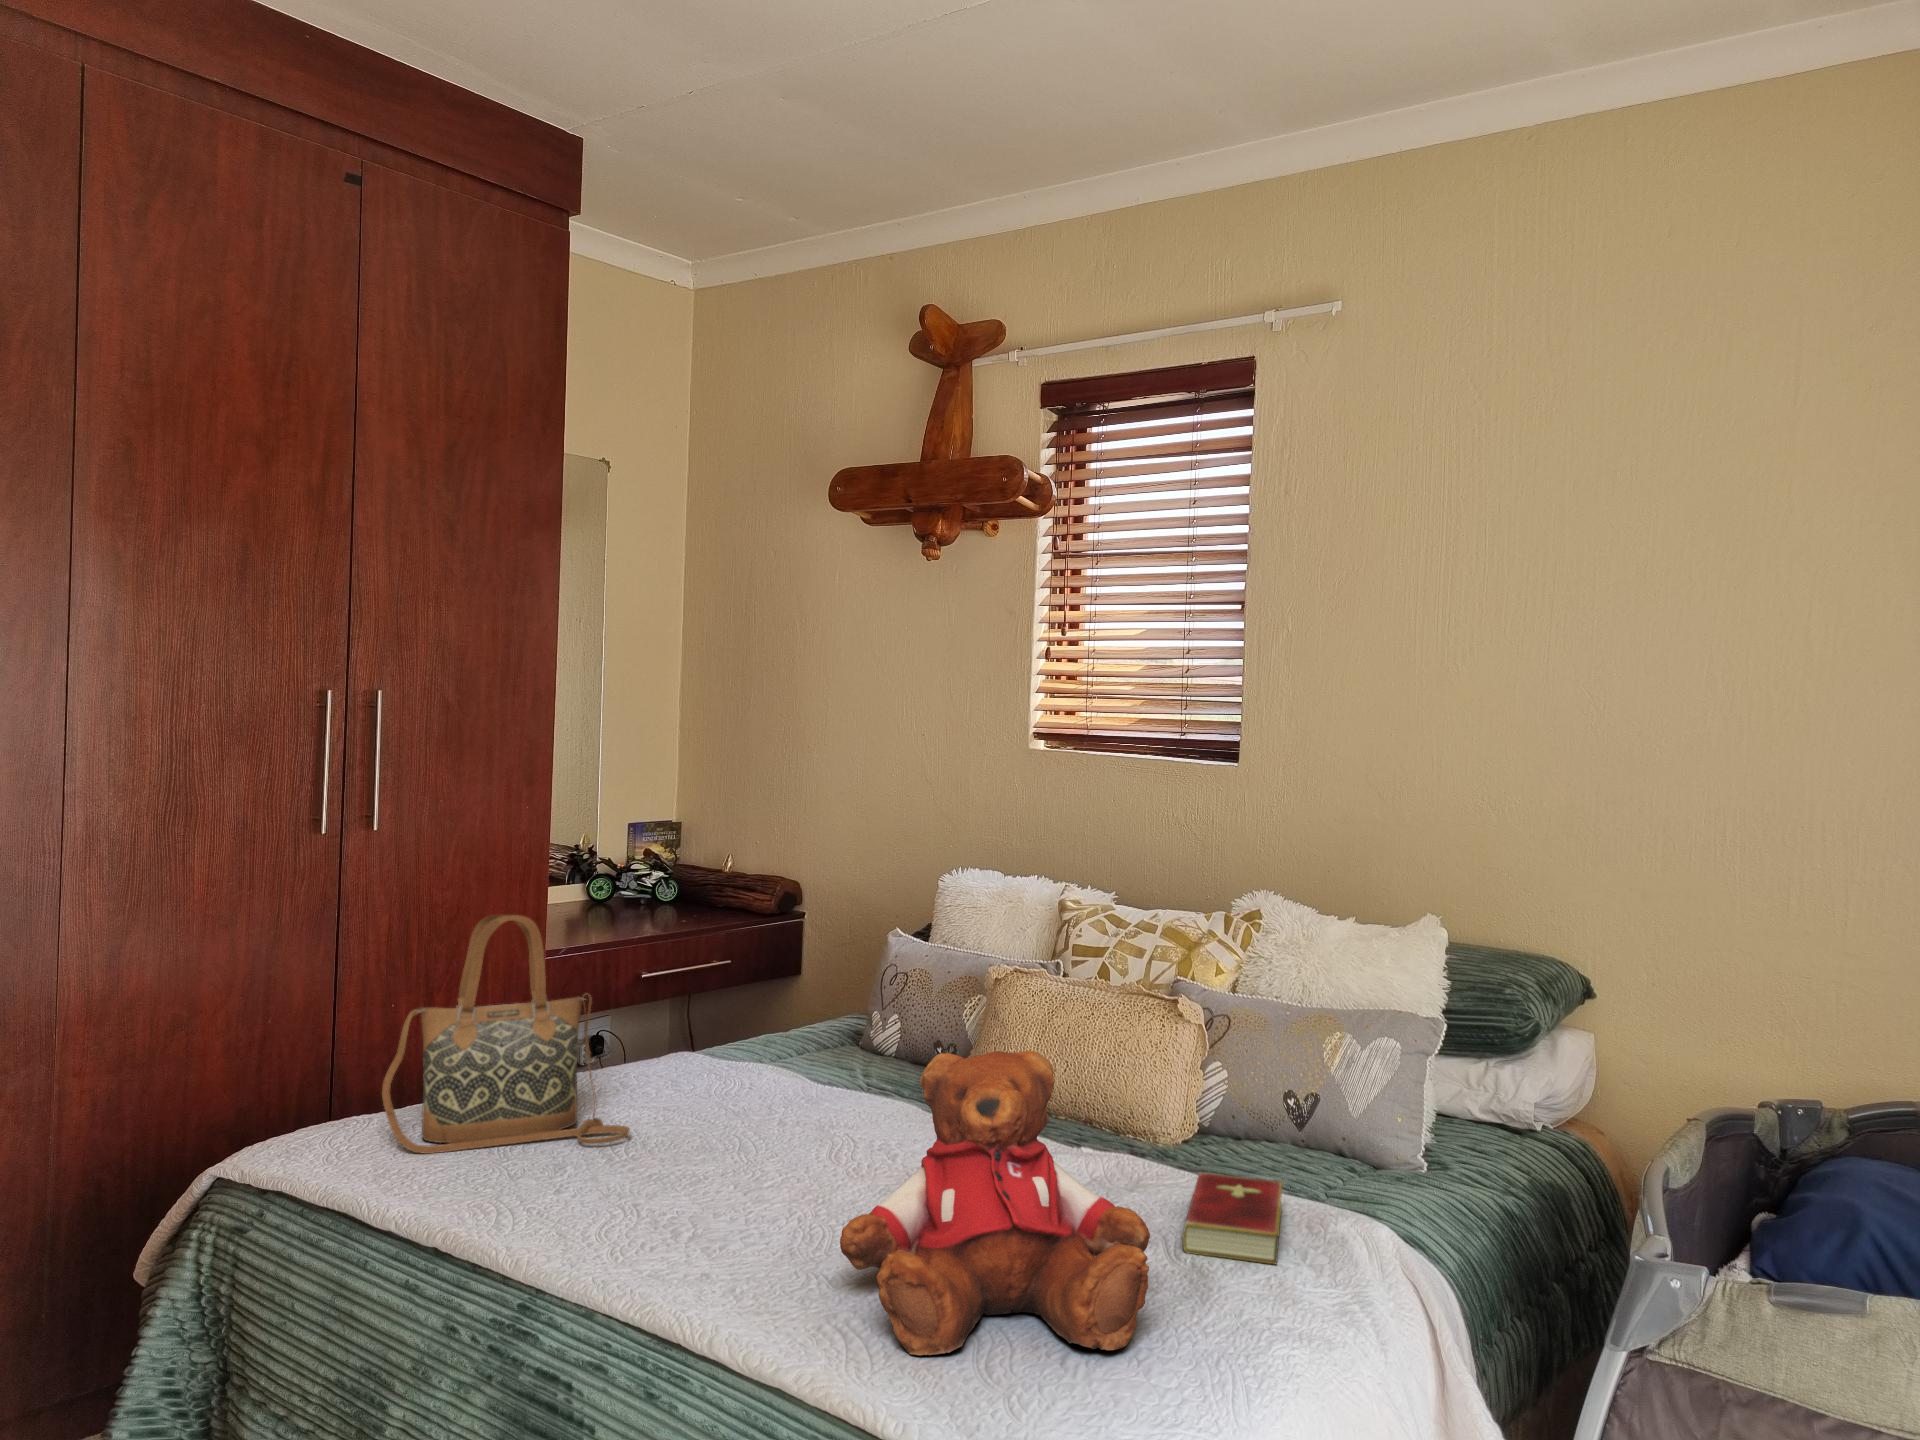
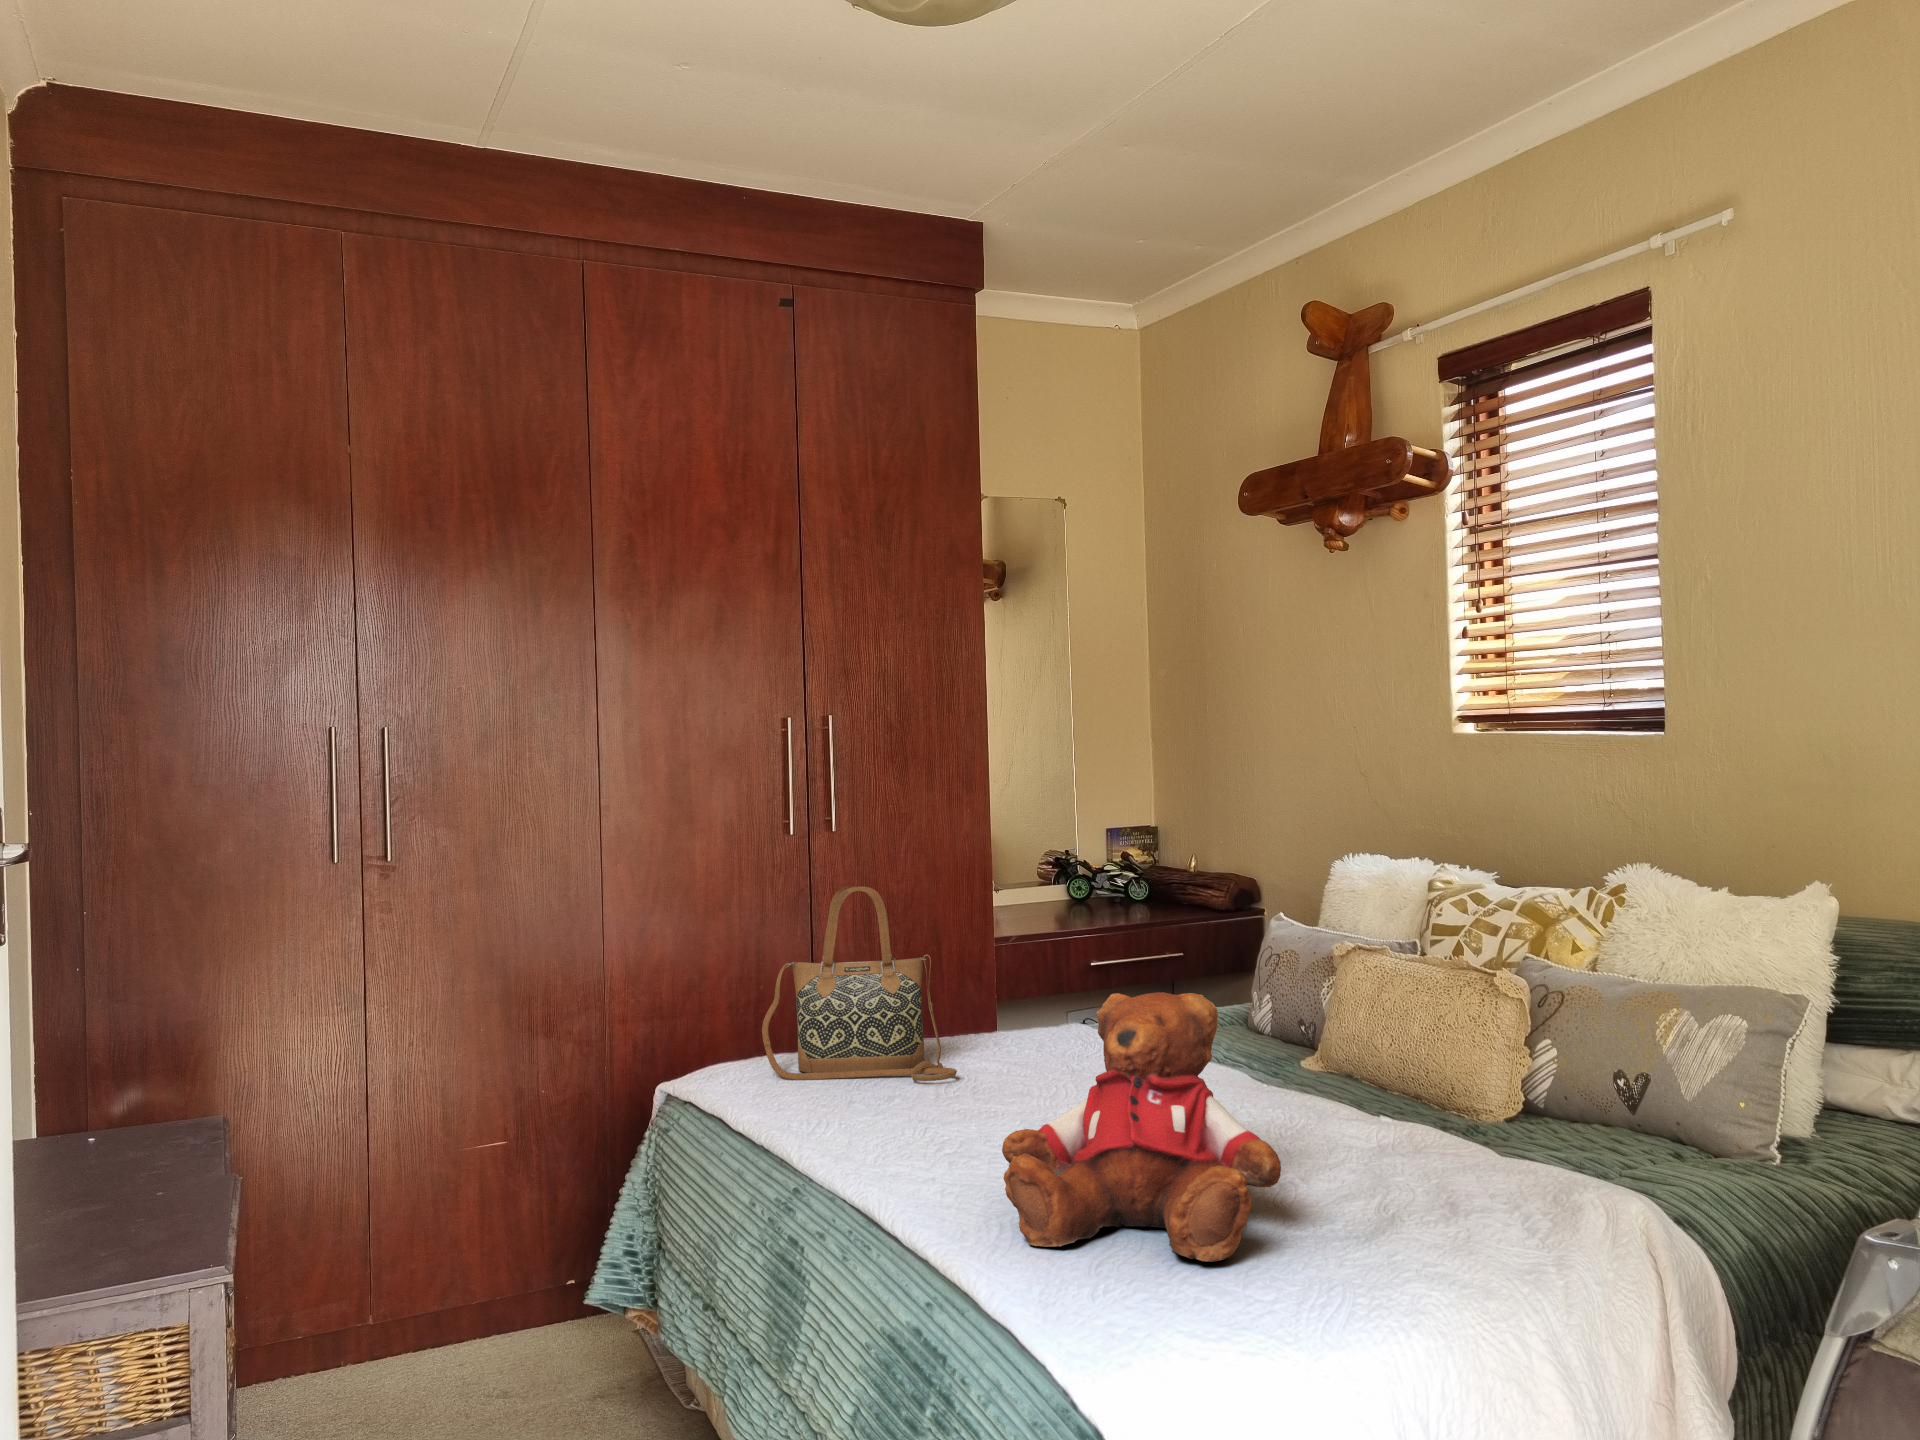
hardcover book: present [1183,1172,1283,1264] -> none [1375,1135,1527,1221]

